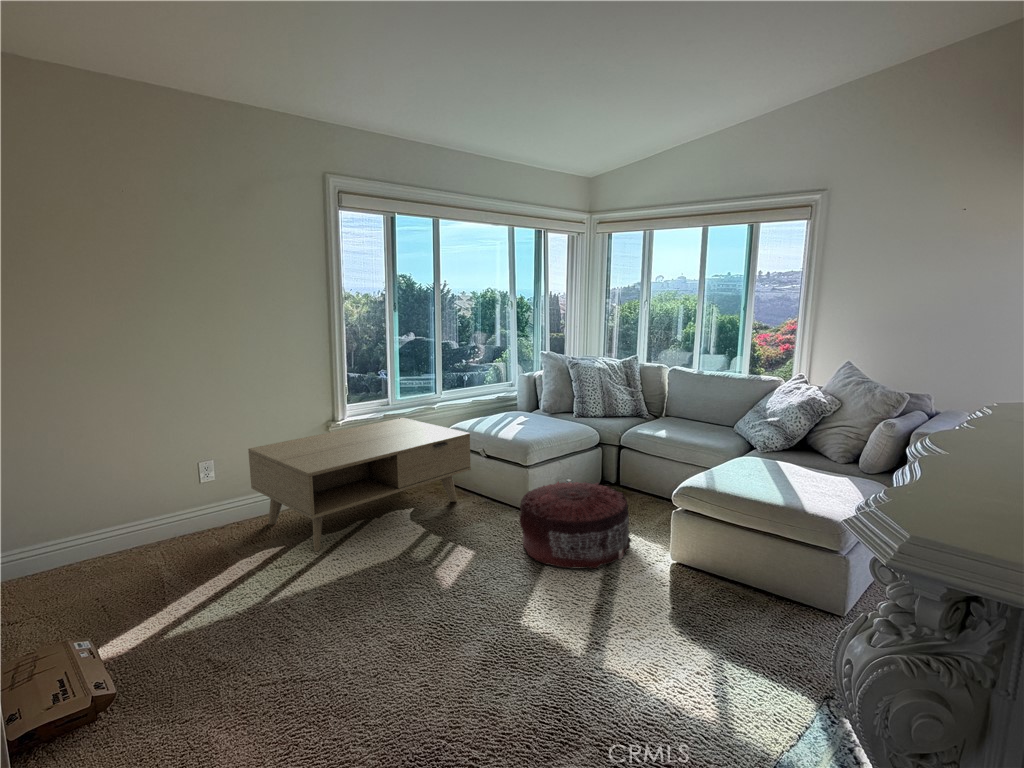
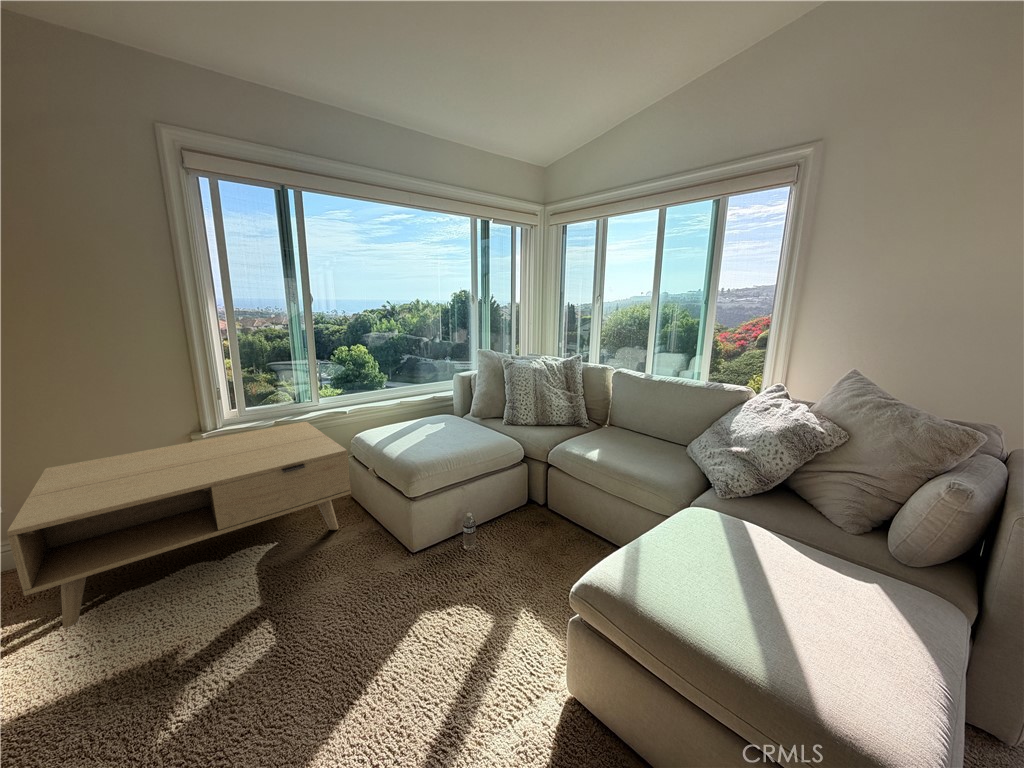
pouf: present [519,482,632,568] -> none [337,531,514,720]

